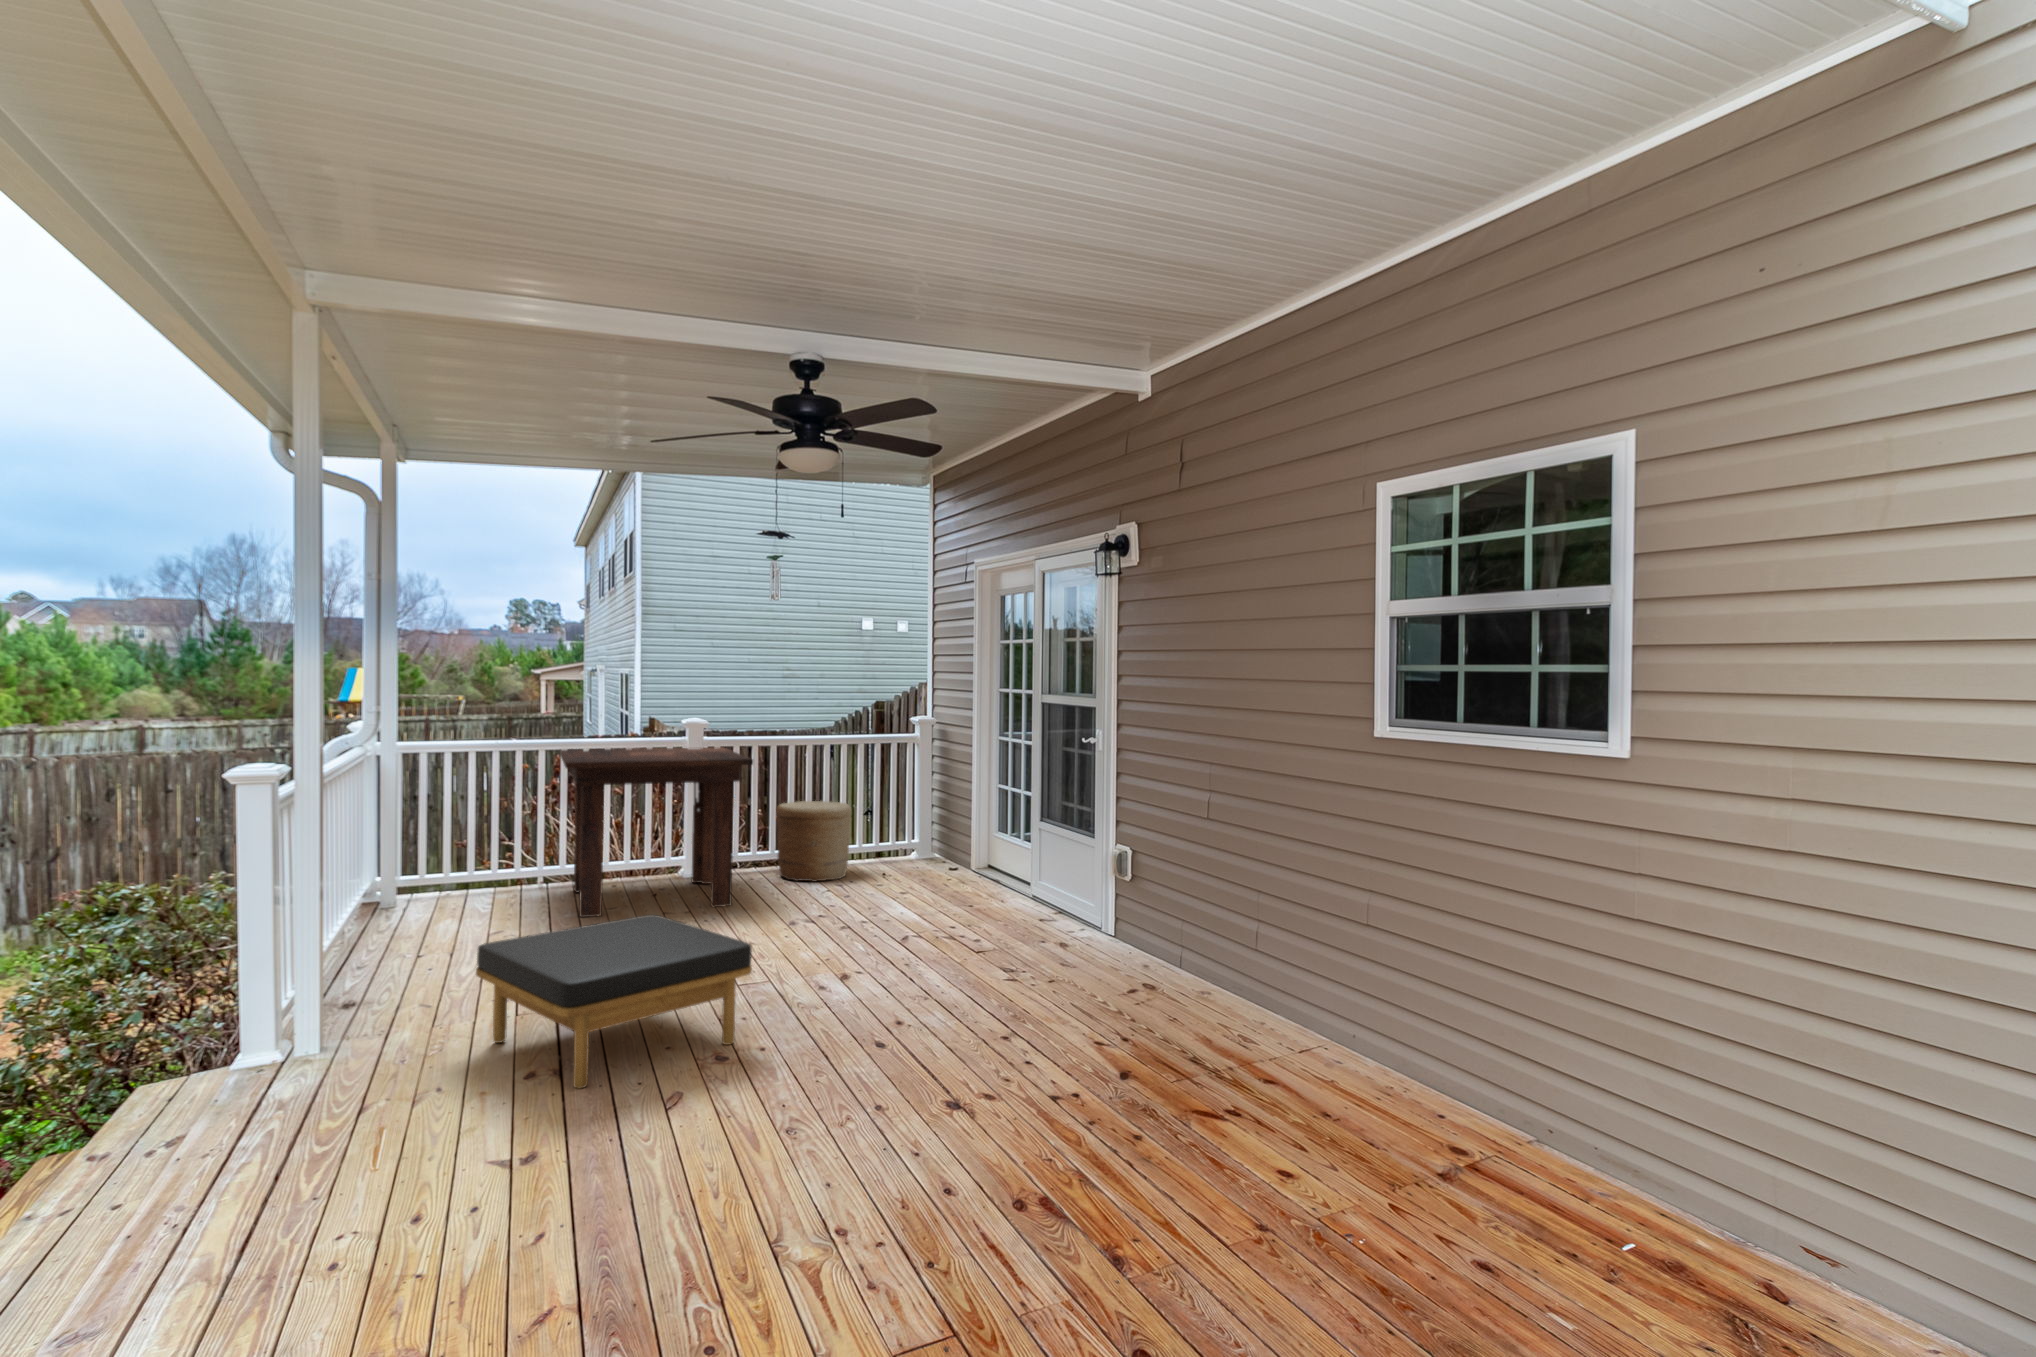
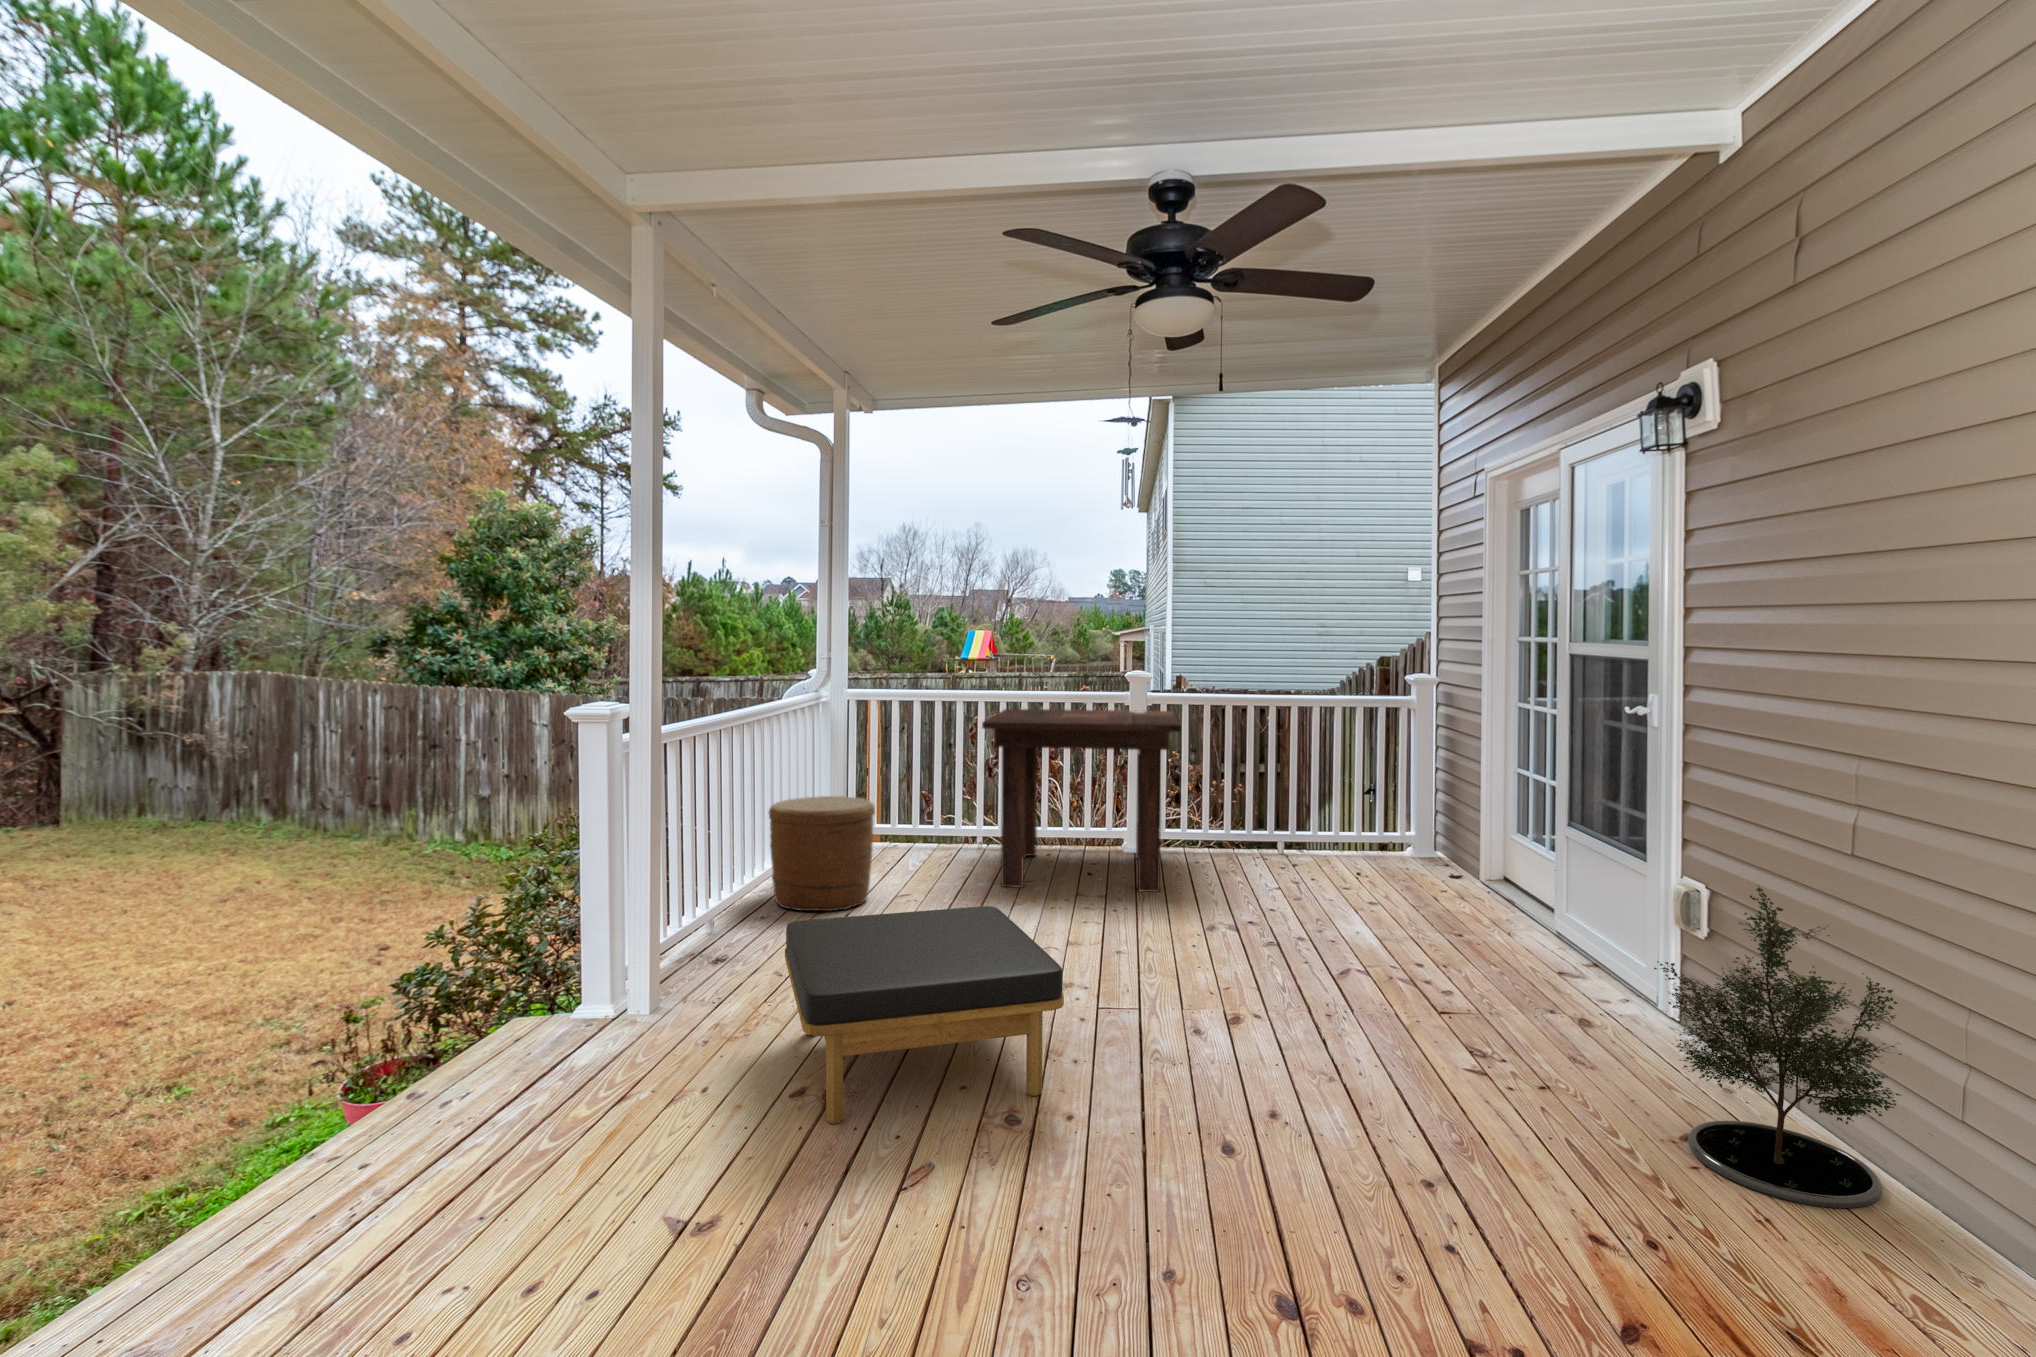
woven basket: present [776,801,851,882] -> present [769,796,875,911]
potted tree: none [1114,838,1227,1010] -> present [1654,886,1902,1208]

